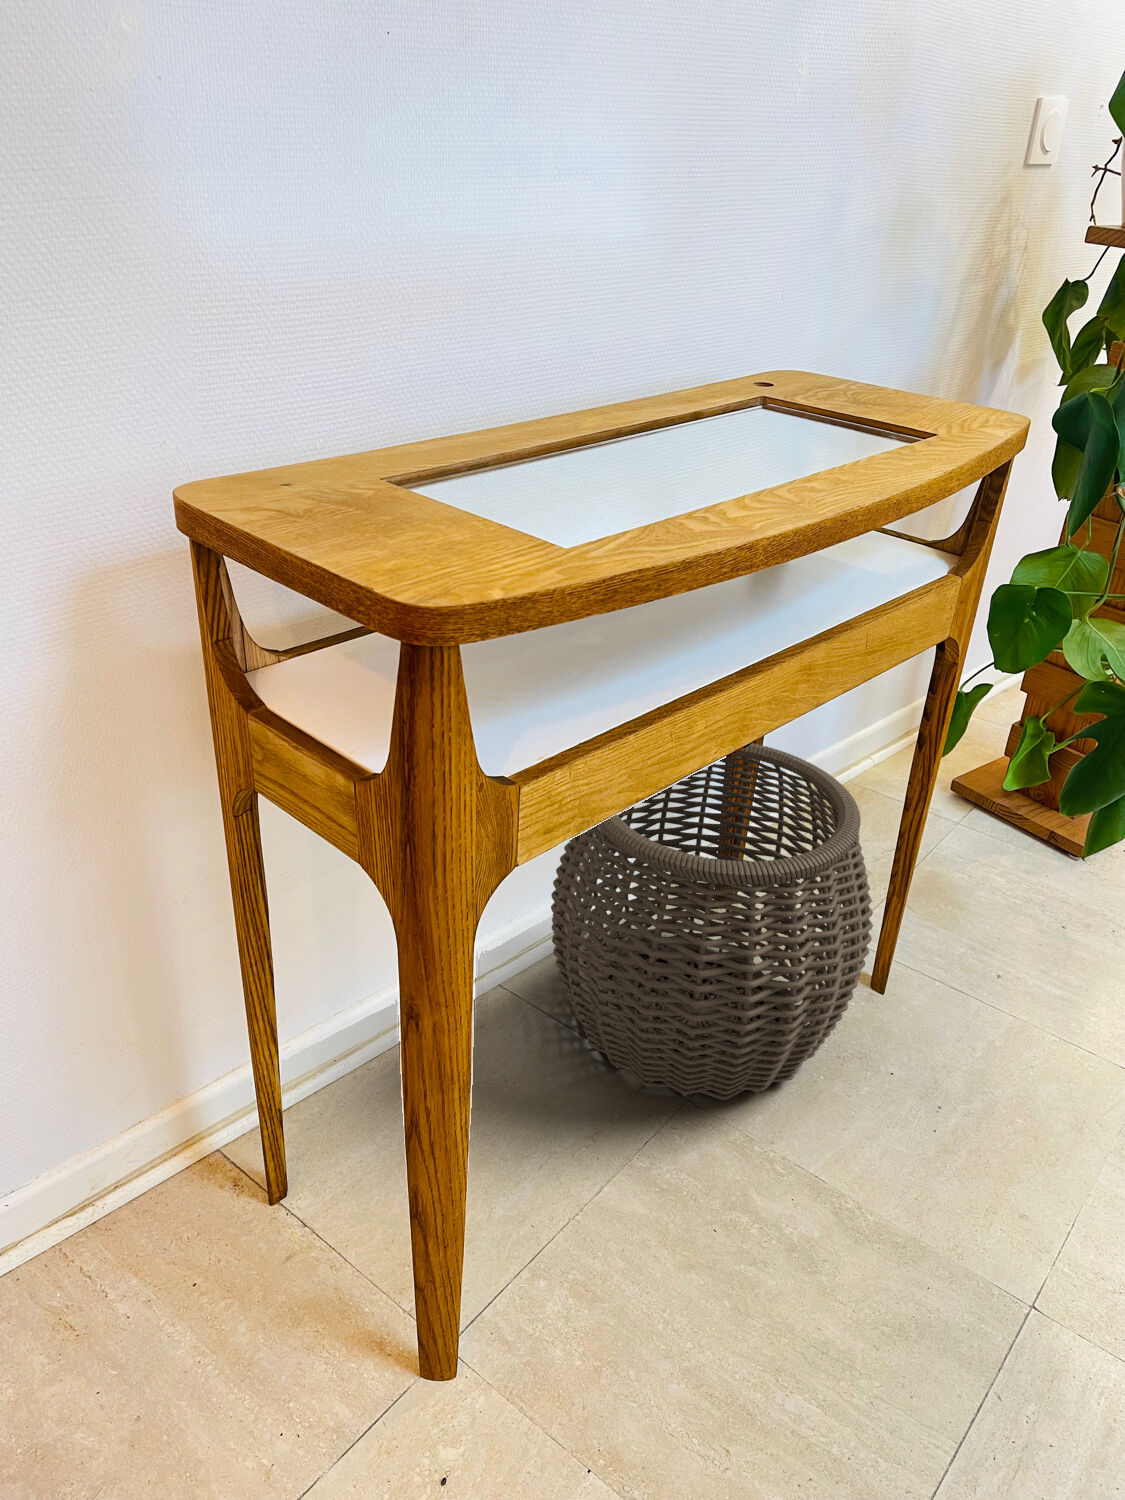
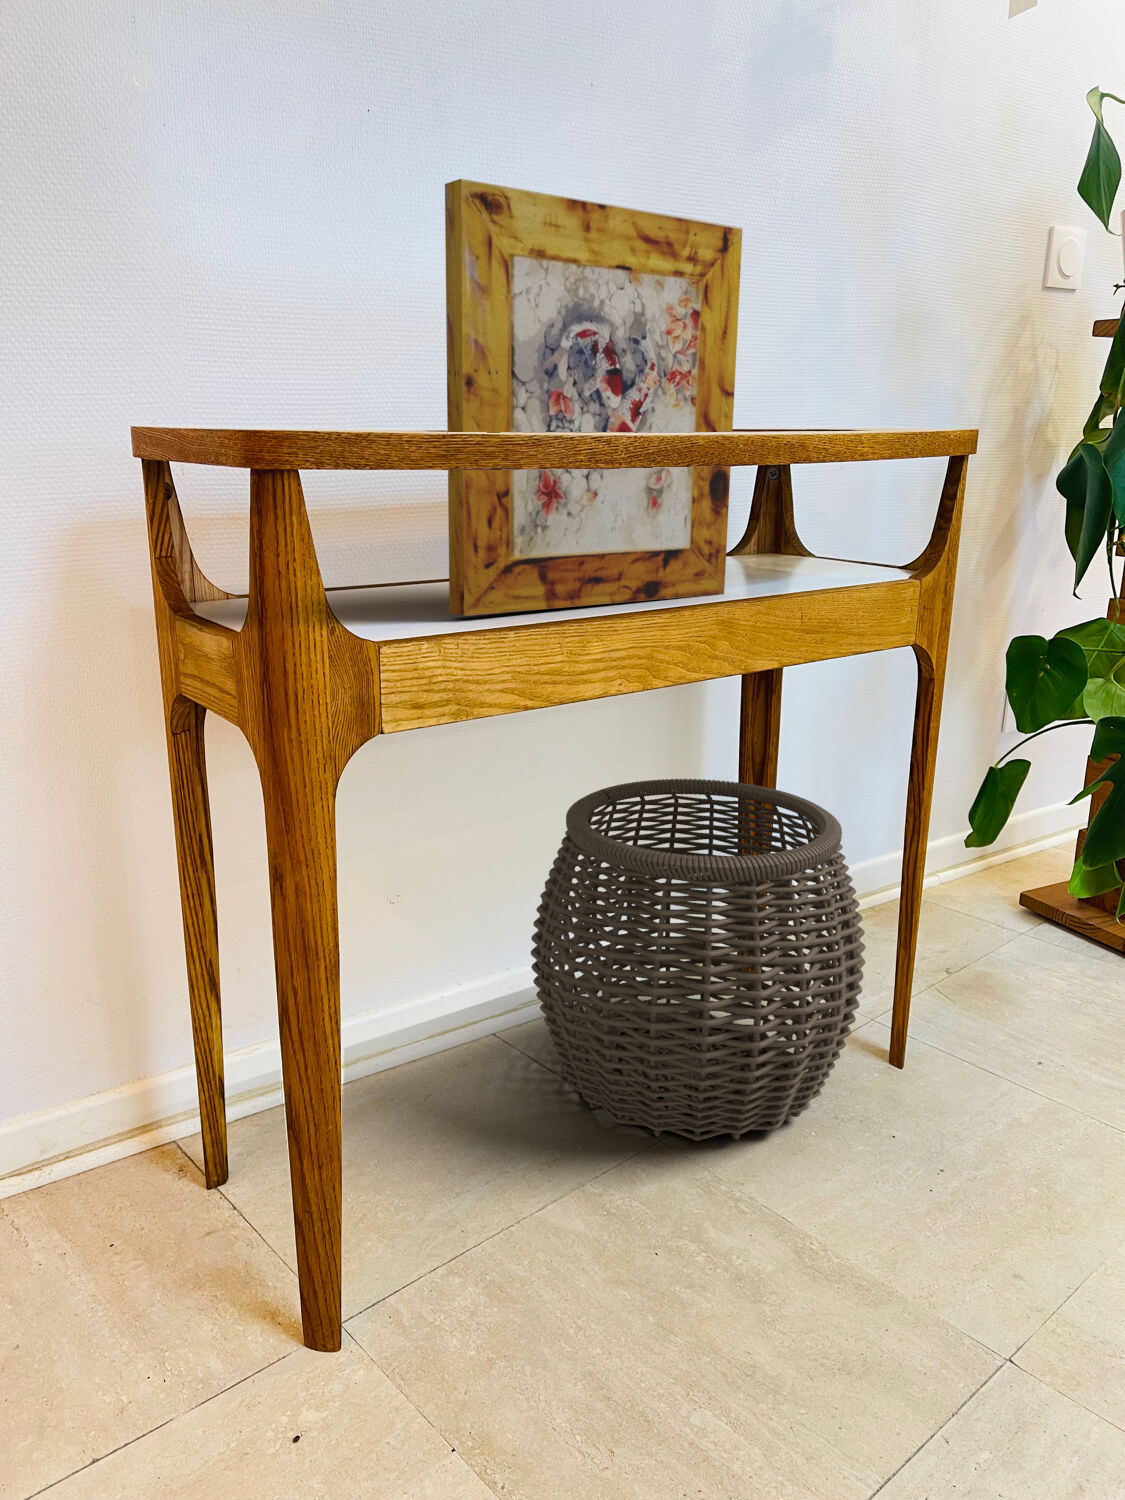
picture frame: none [547,233,843,704] -> present [445,179,743,616]

